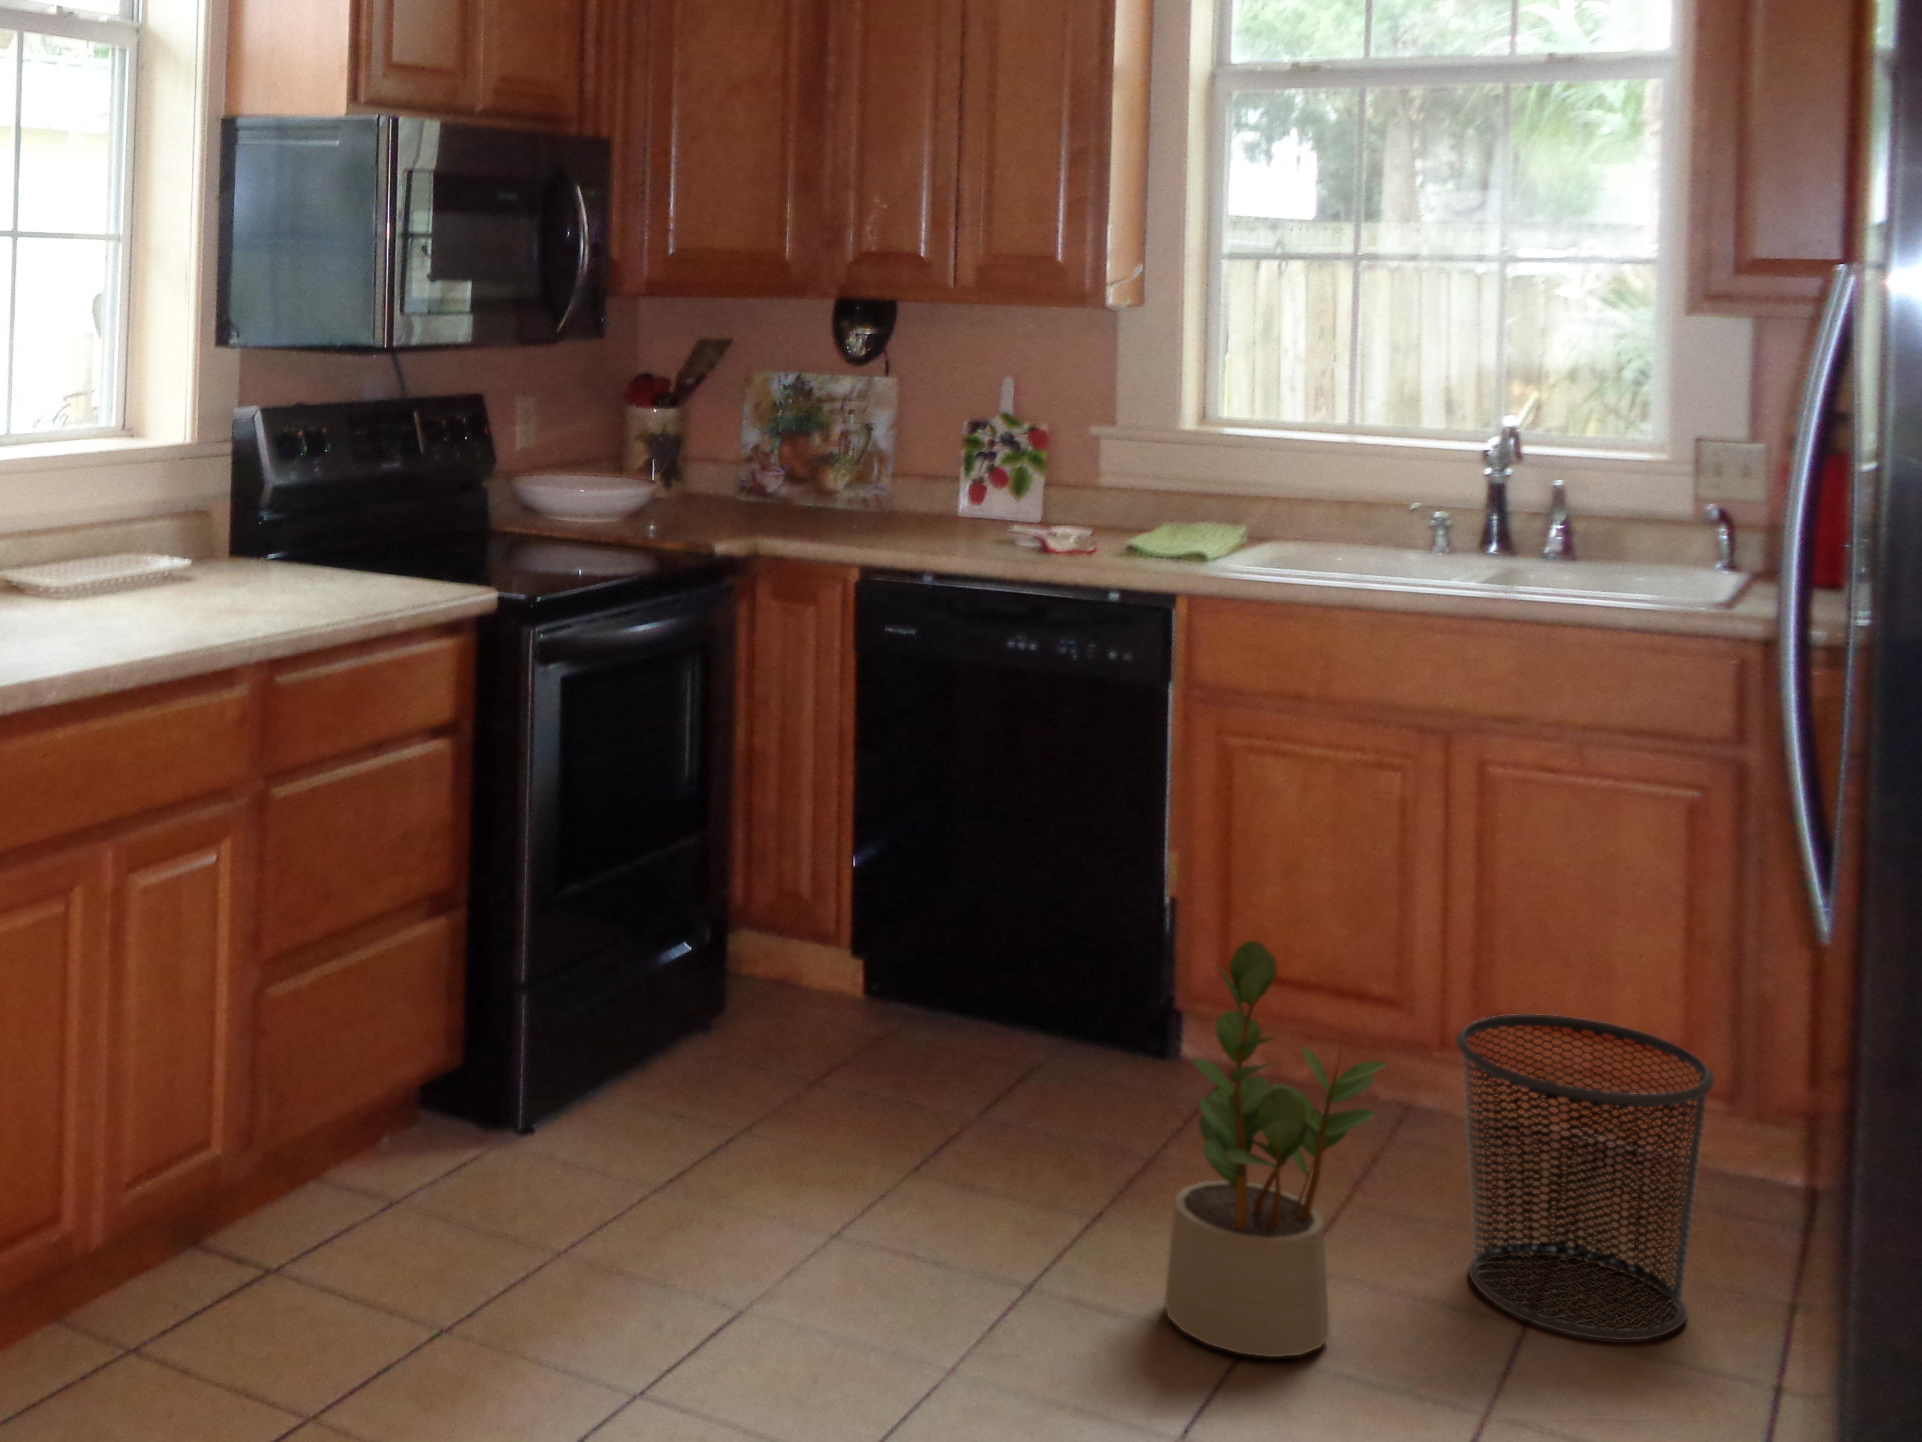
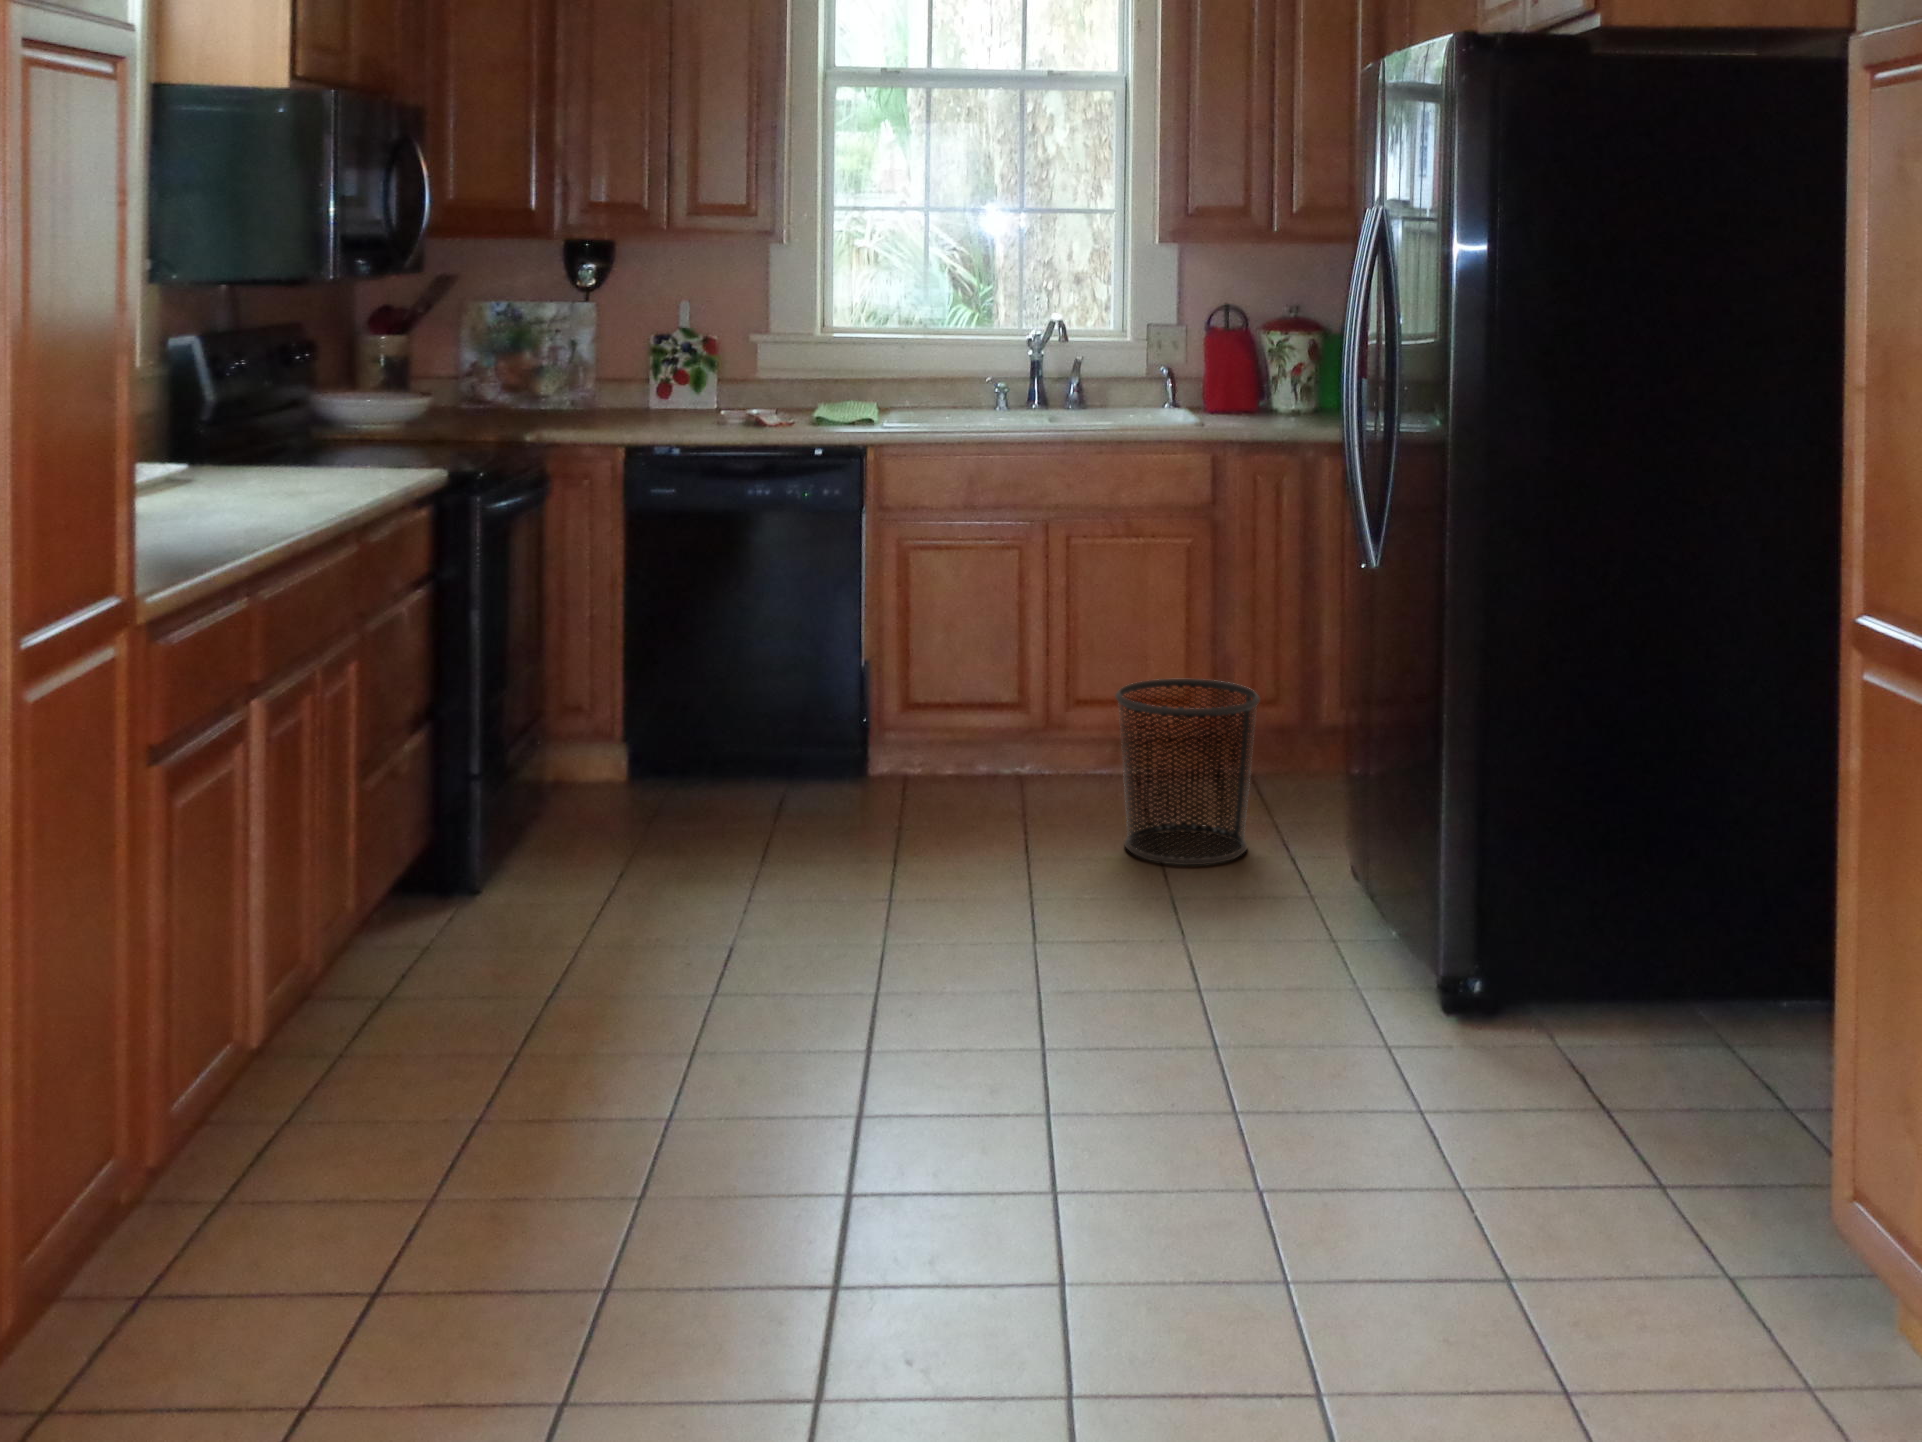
potted plant: present [1165,941,1386,1357] -> none [980,641,1109,913]

